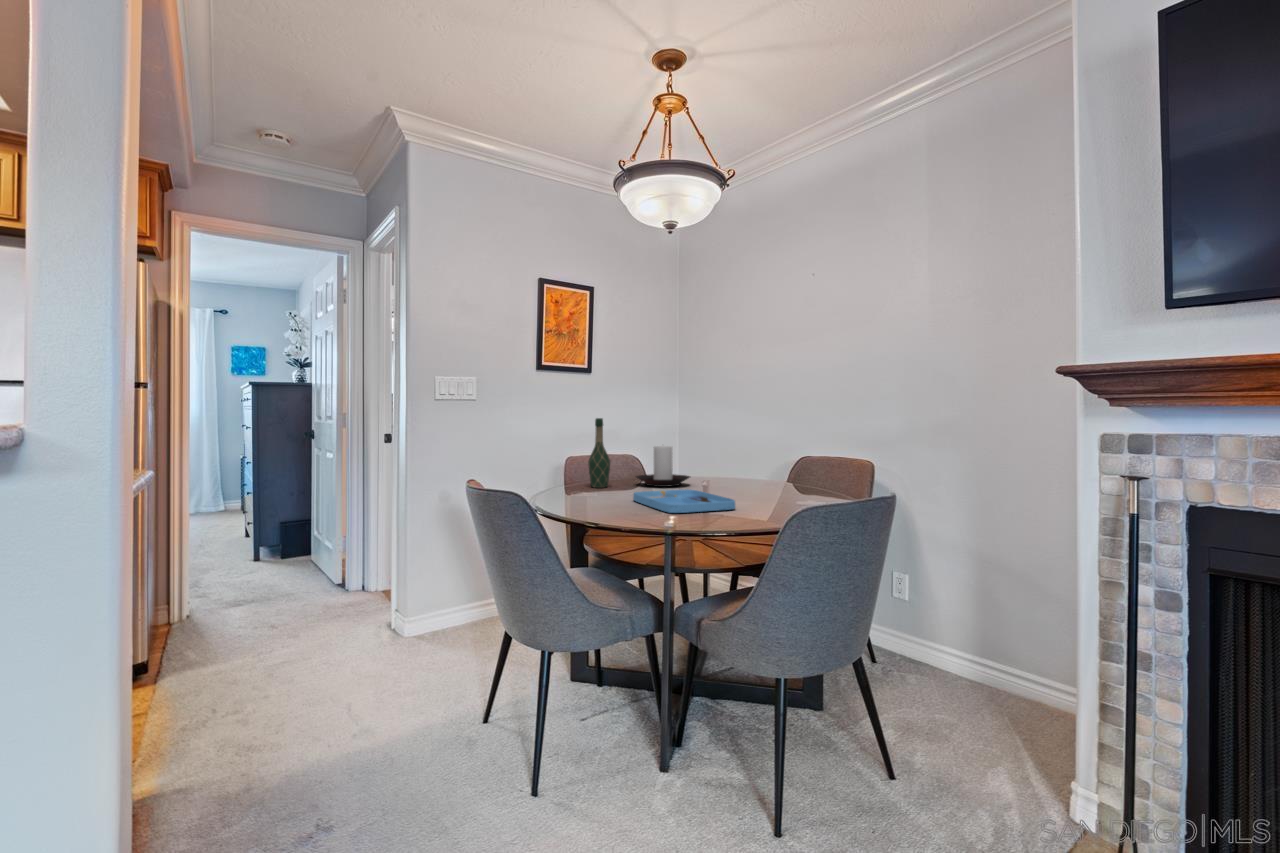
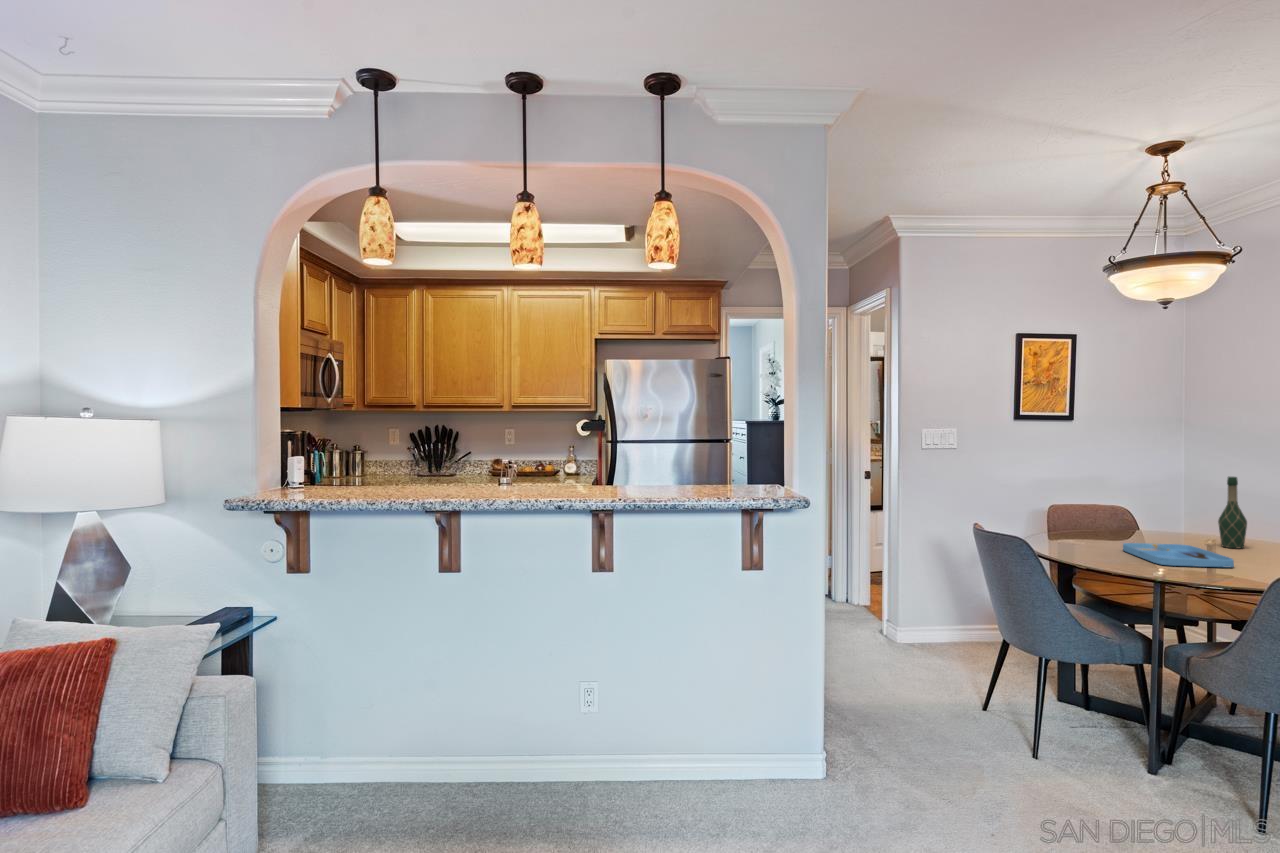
wine bottle: present [588,418,610,488] -> present [1218,477,1247,548]
candle holder: present [636,446,690,487] -> none [1125,497,1191,539]

